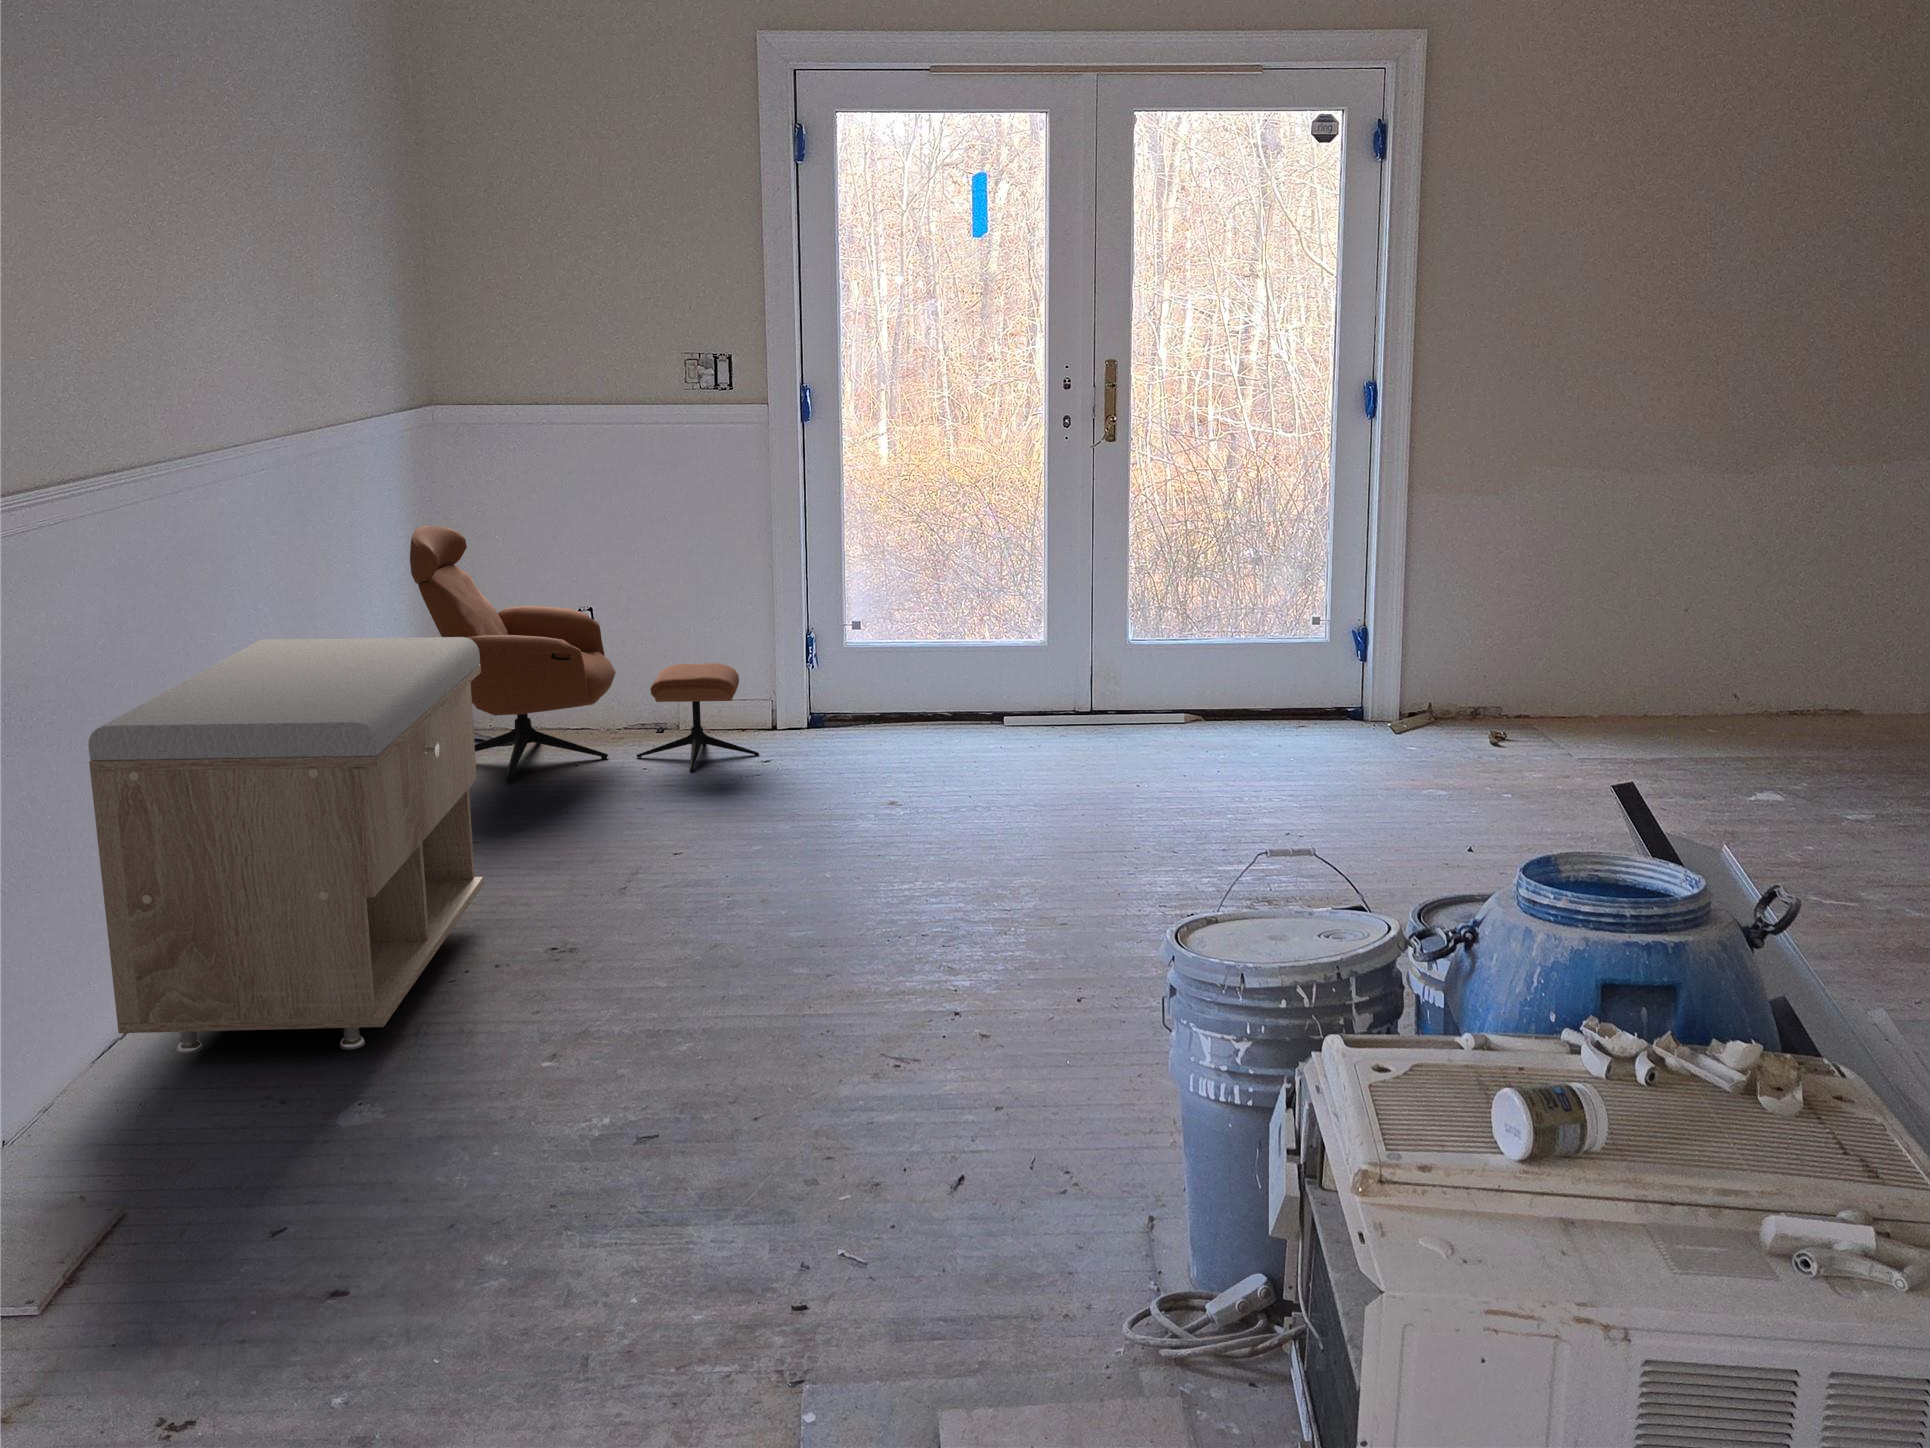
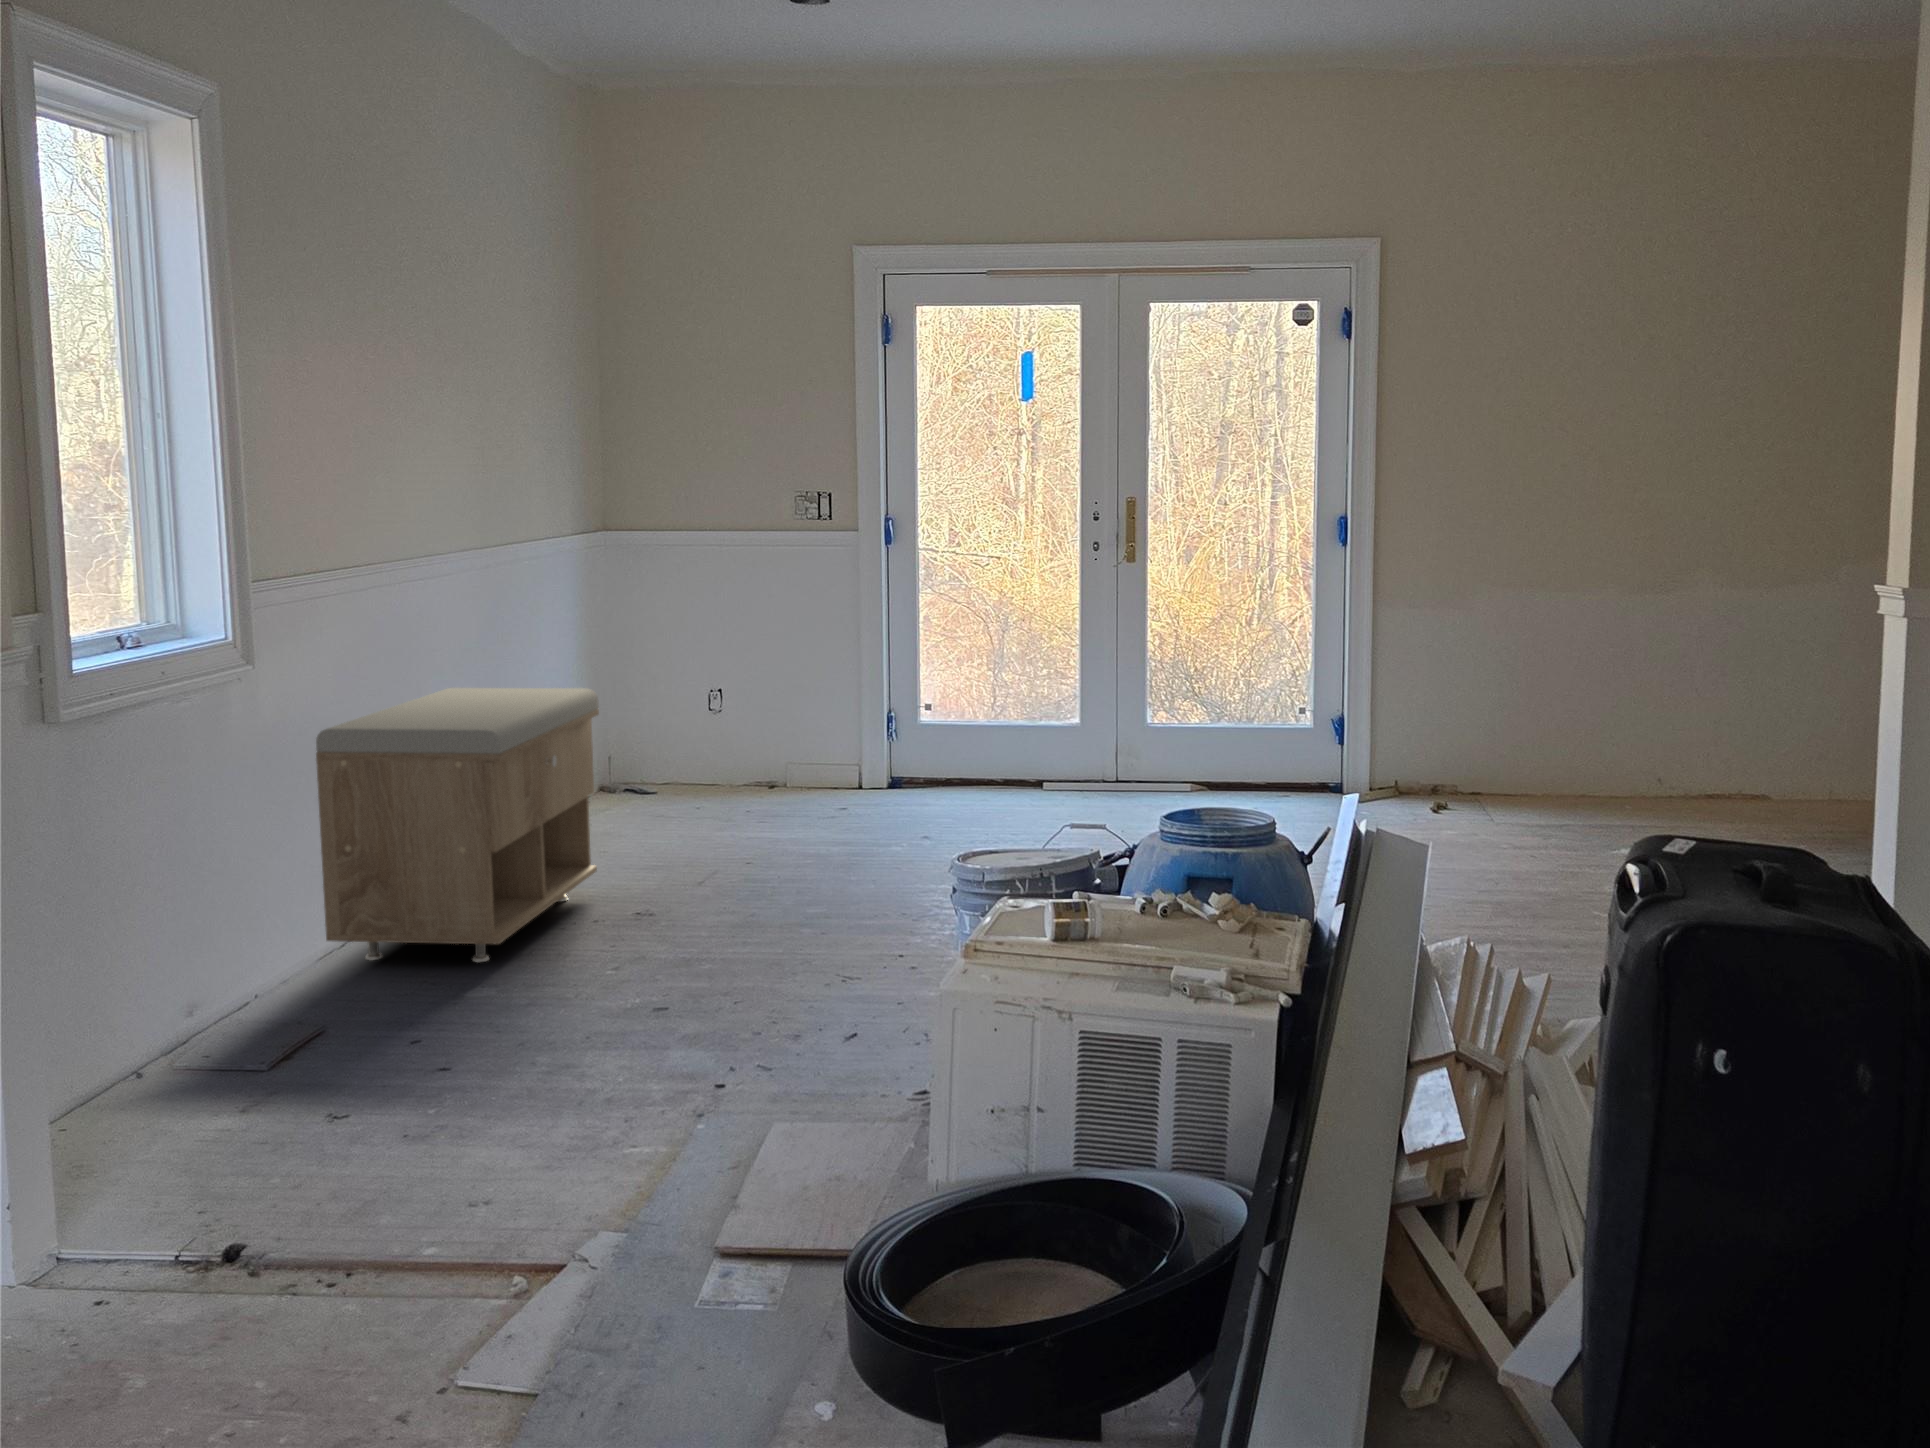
lounge chair: present [410,526,759,780] -> none [581,621,842,815]

